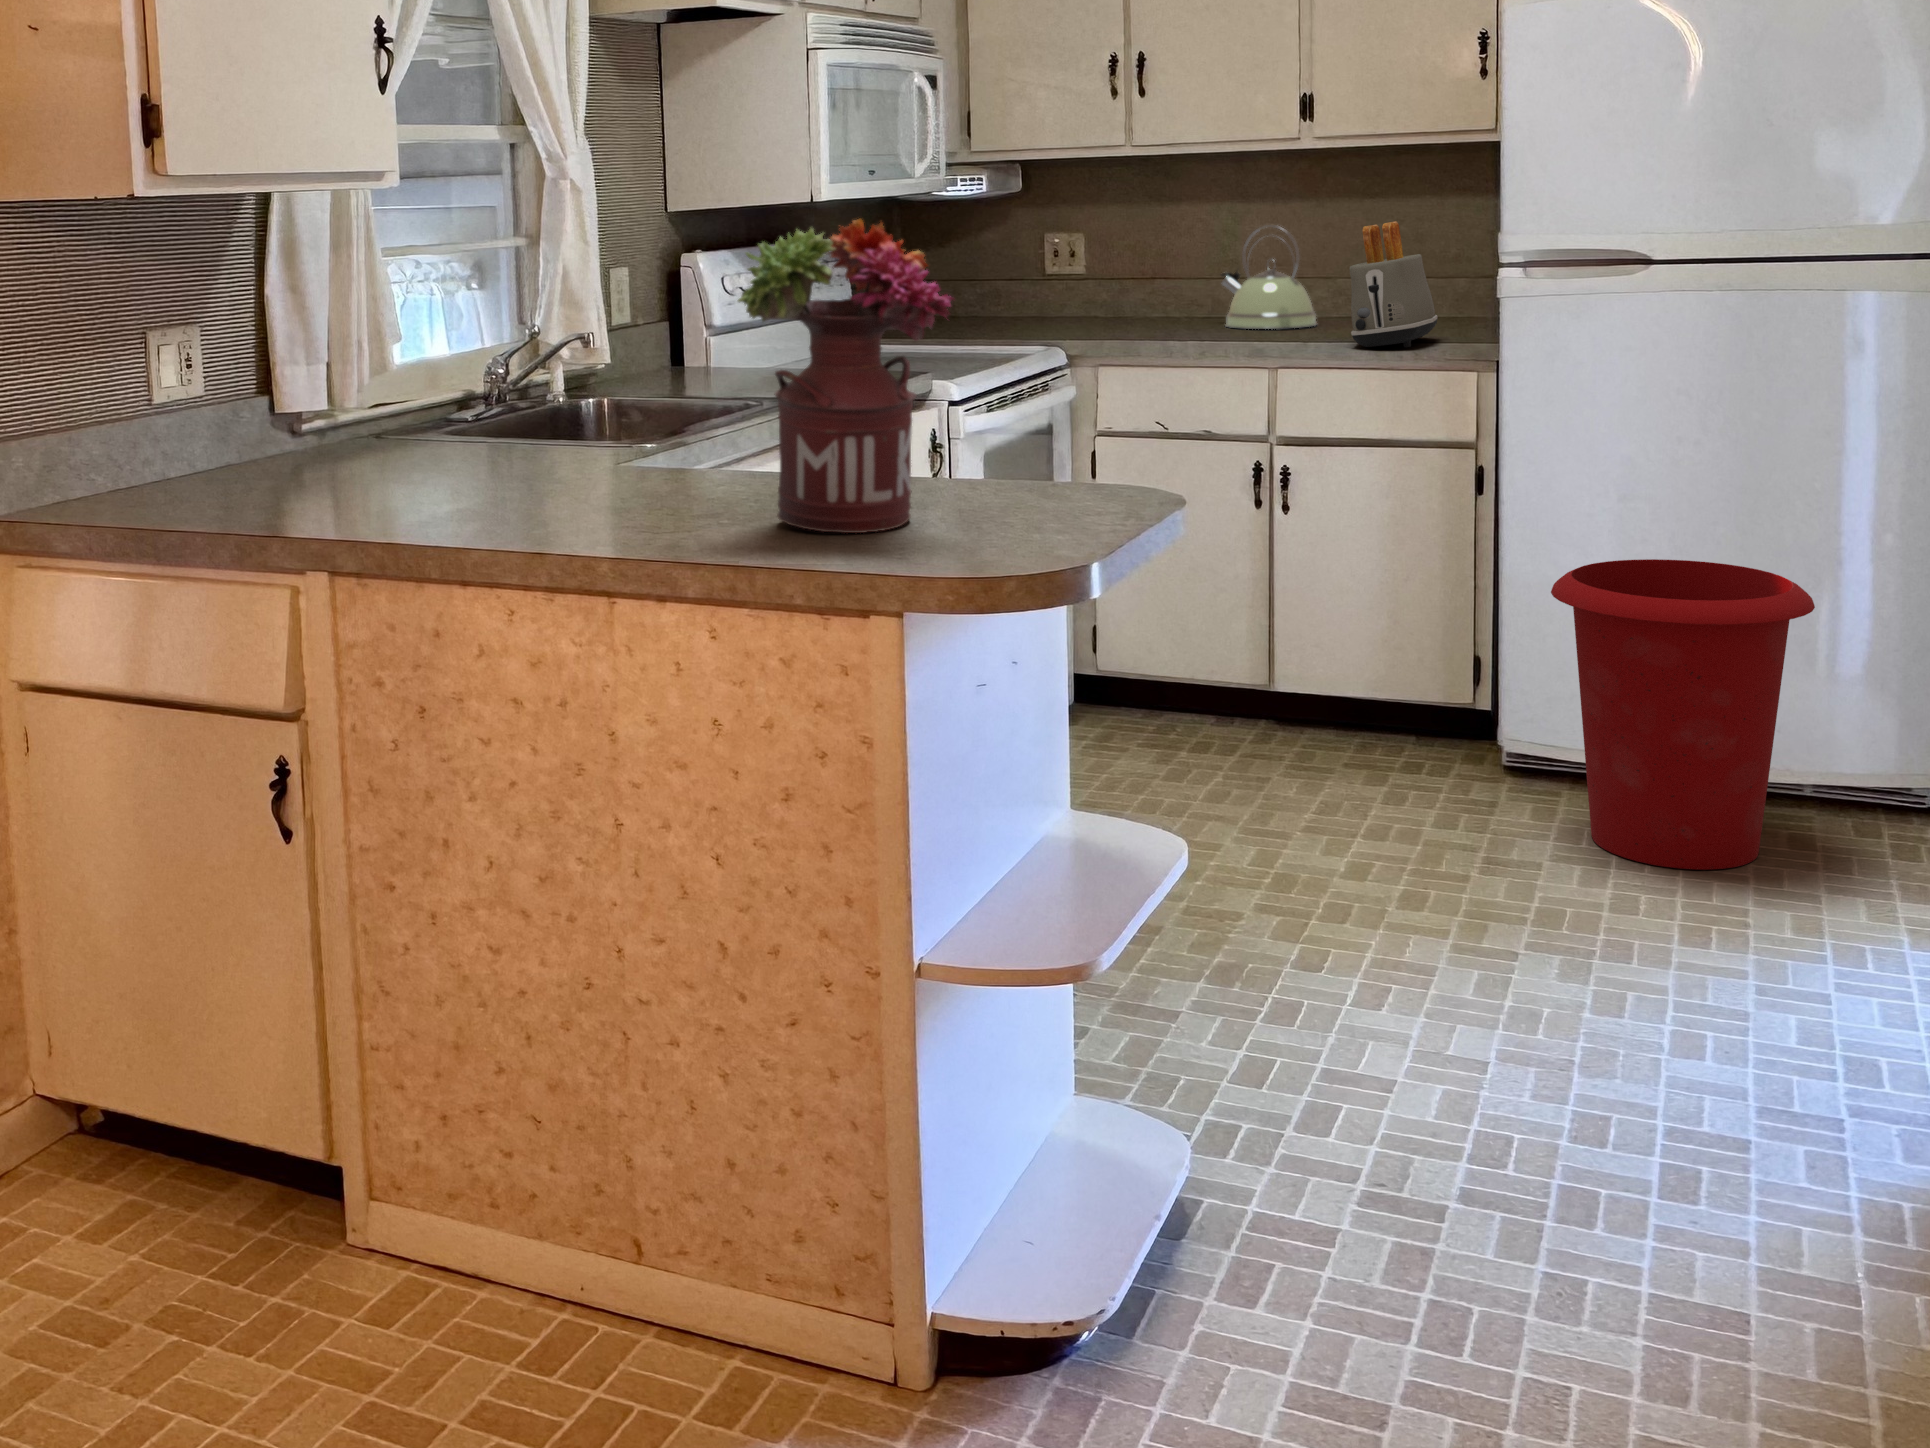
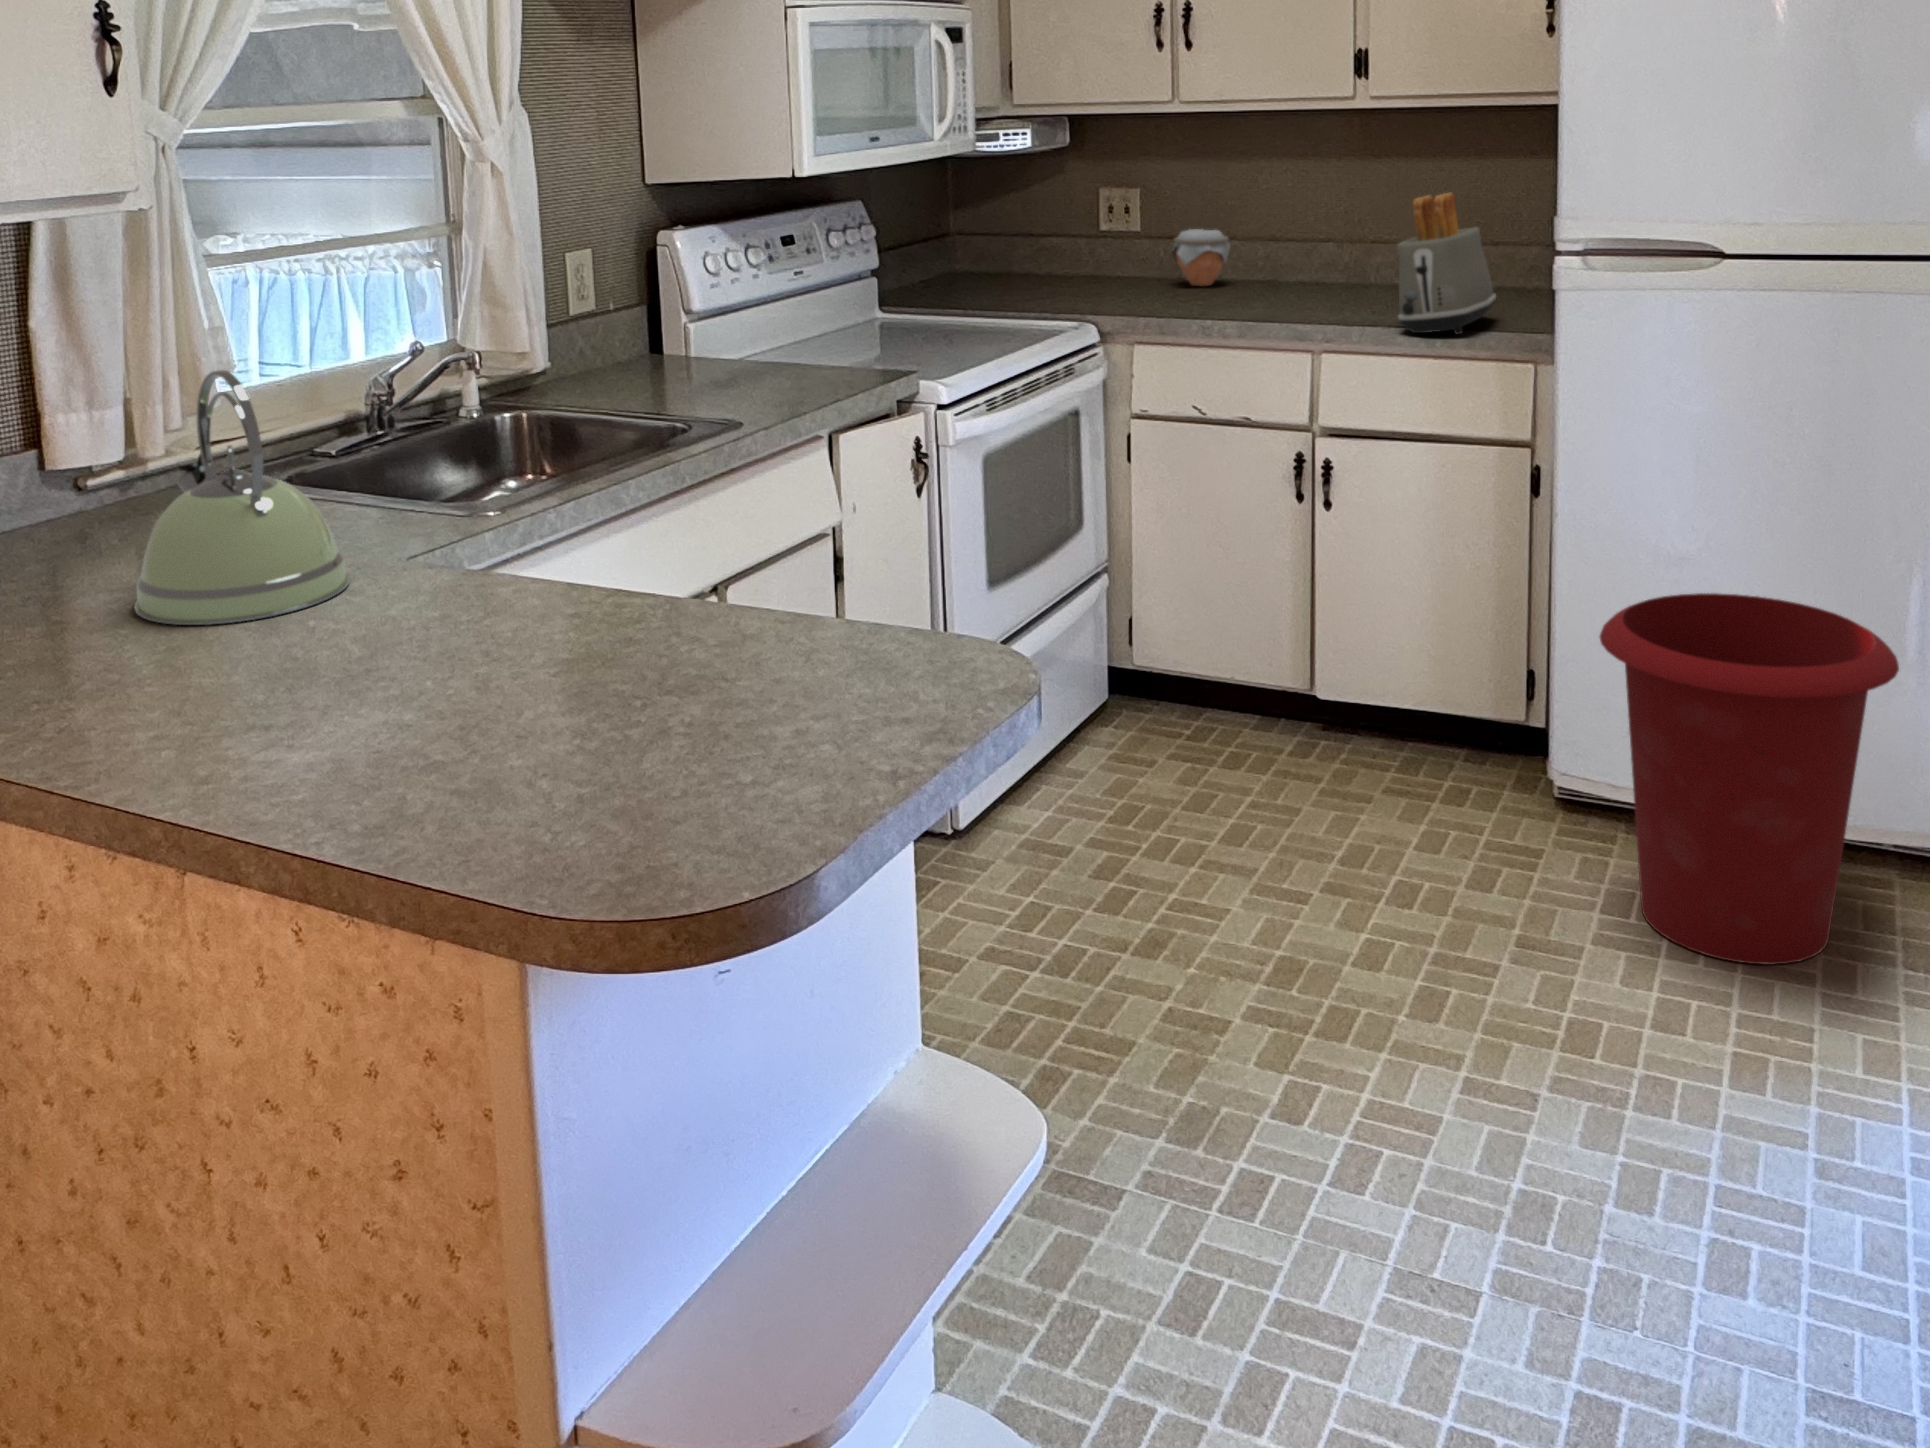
flower arrangement: present [738,219,953,533] -> none [367,312,676,763]
kettle: present [1221,225,1317,329] -> present [134,370,350,625]
jar: none [1119,270,1175,323] -> present [1172,229,1230,286]

